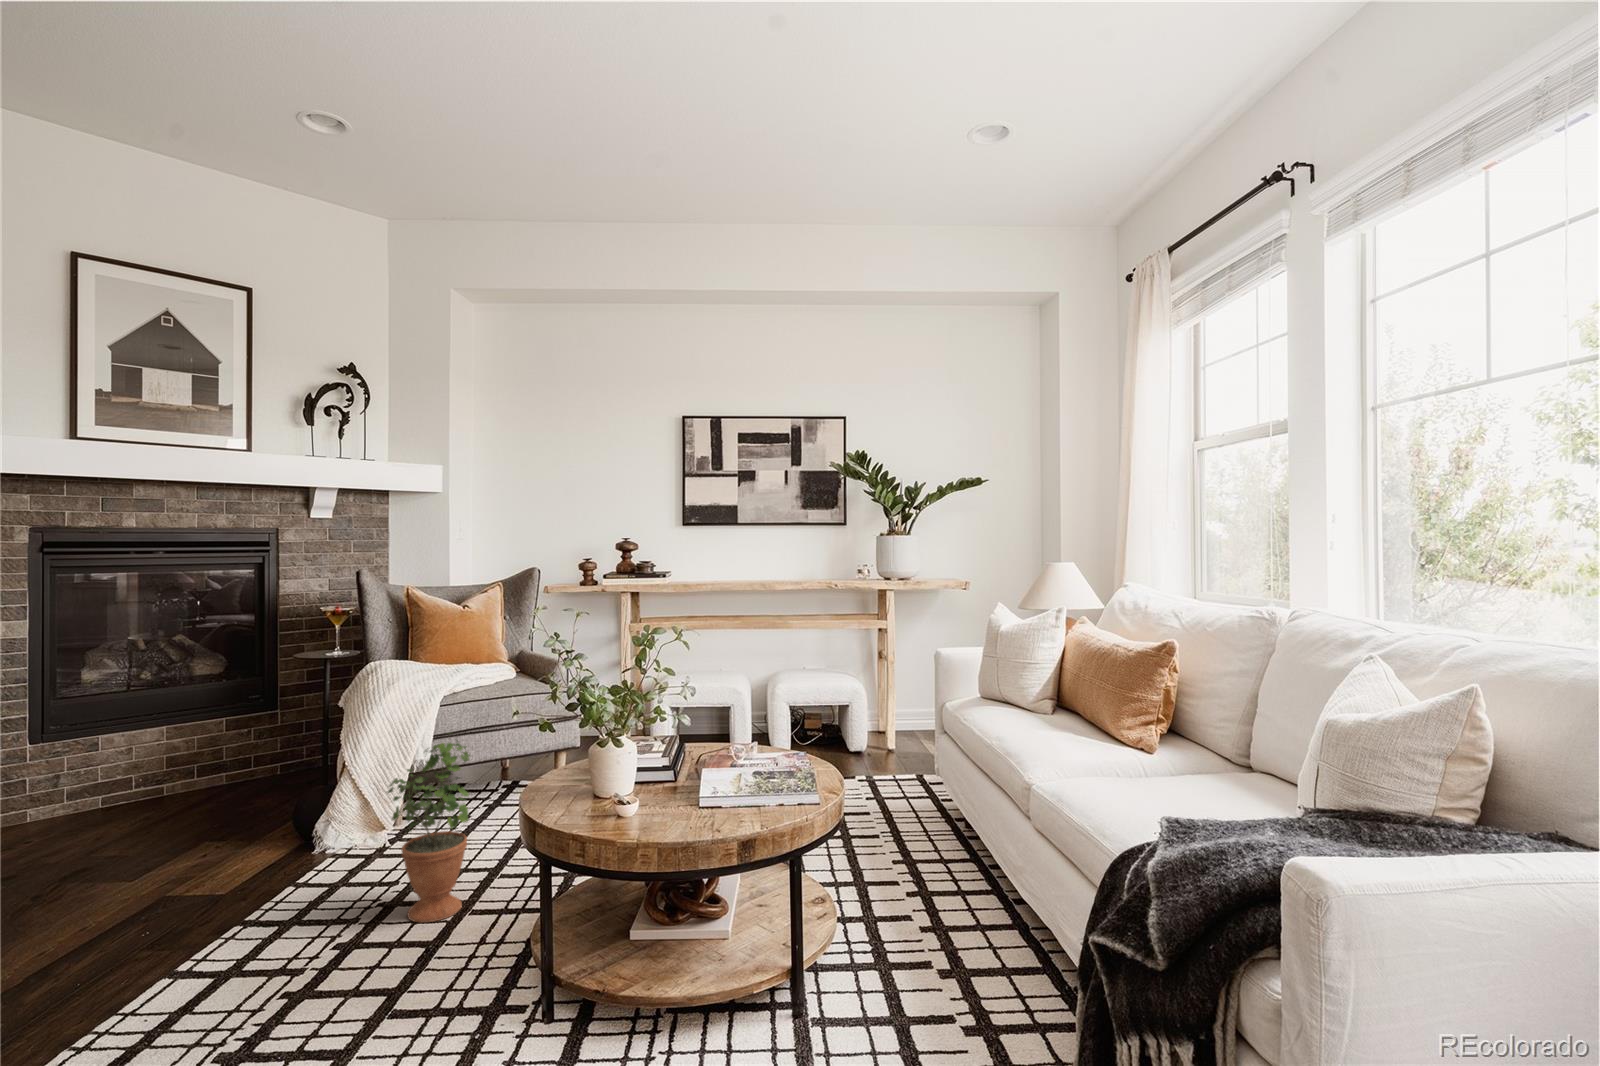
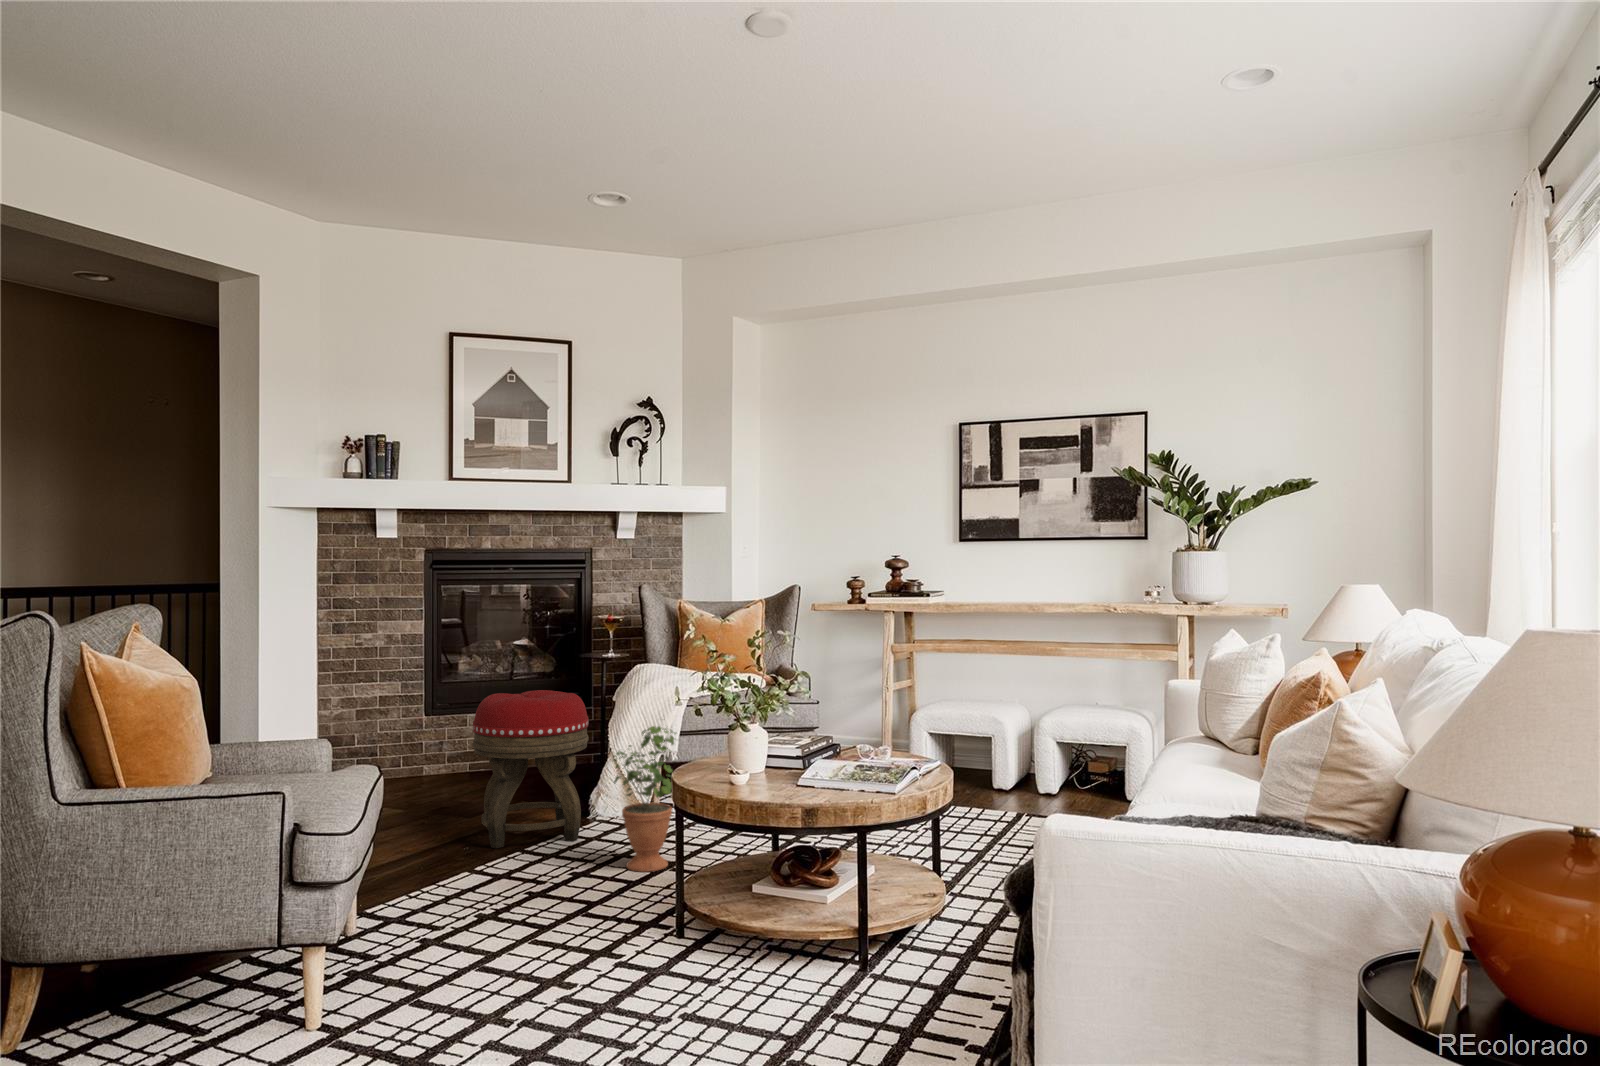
footstool: none [151,706,326,924] -> present [473,690,589,848]

